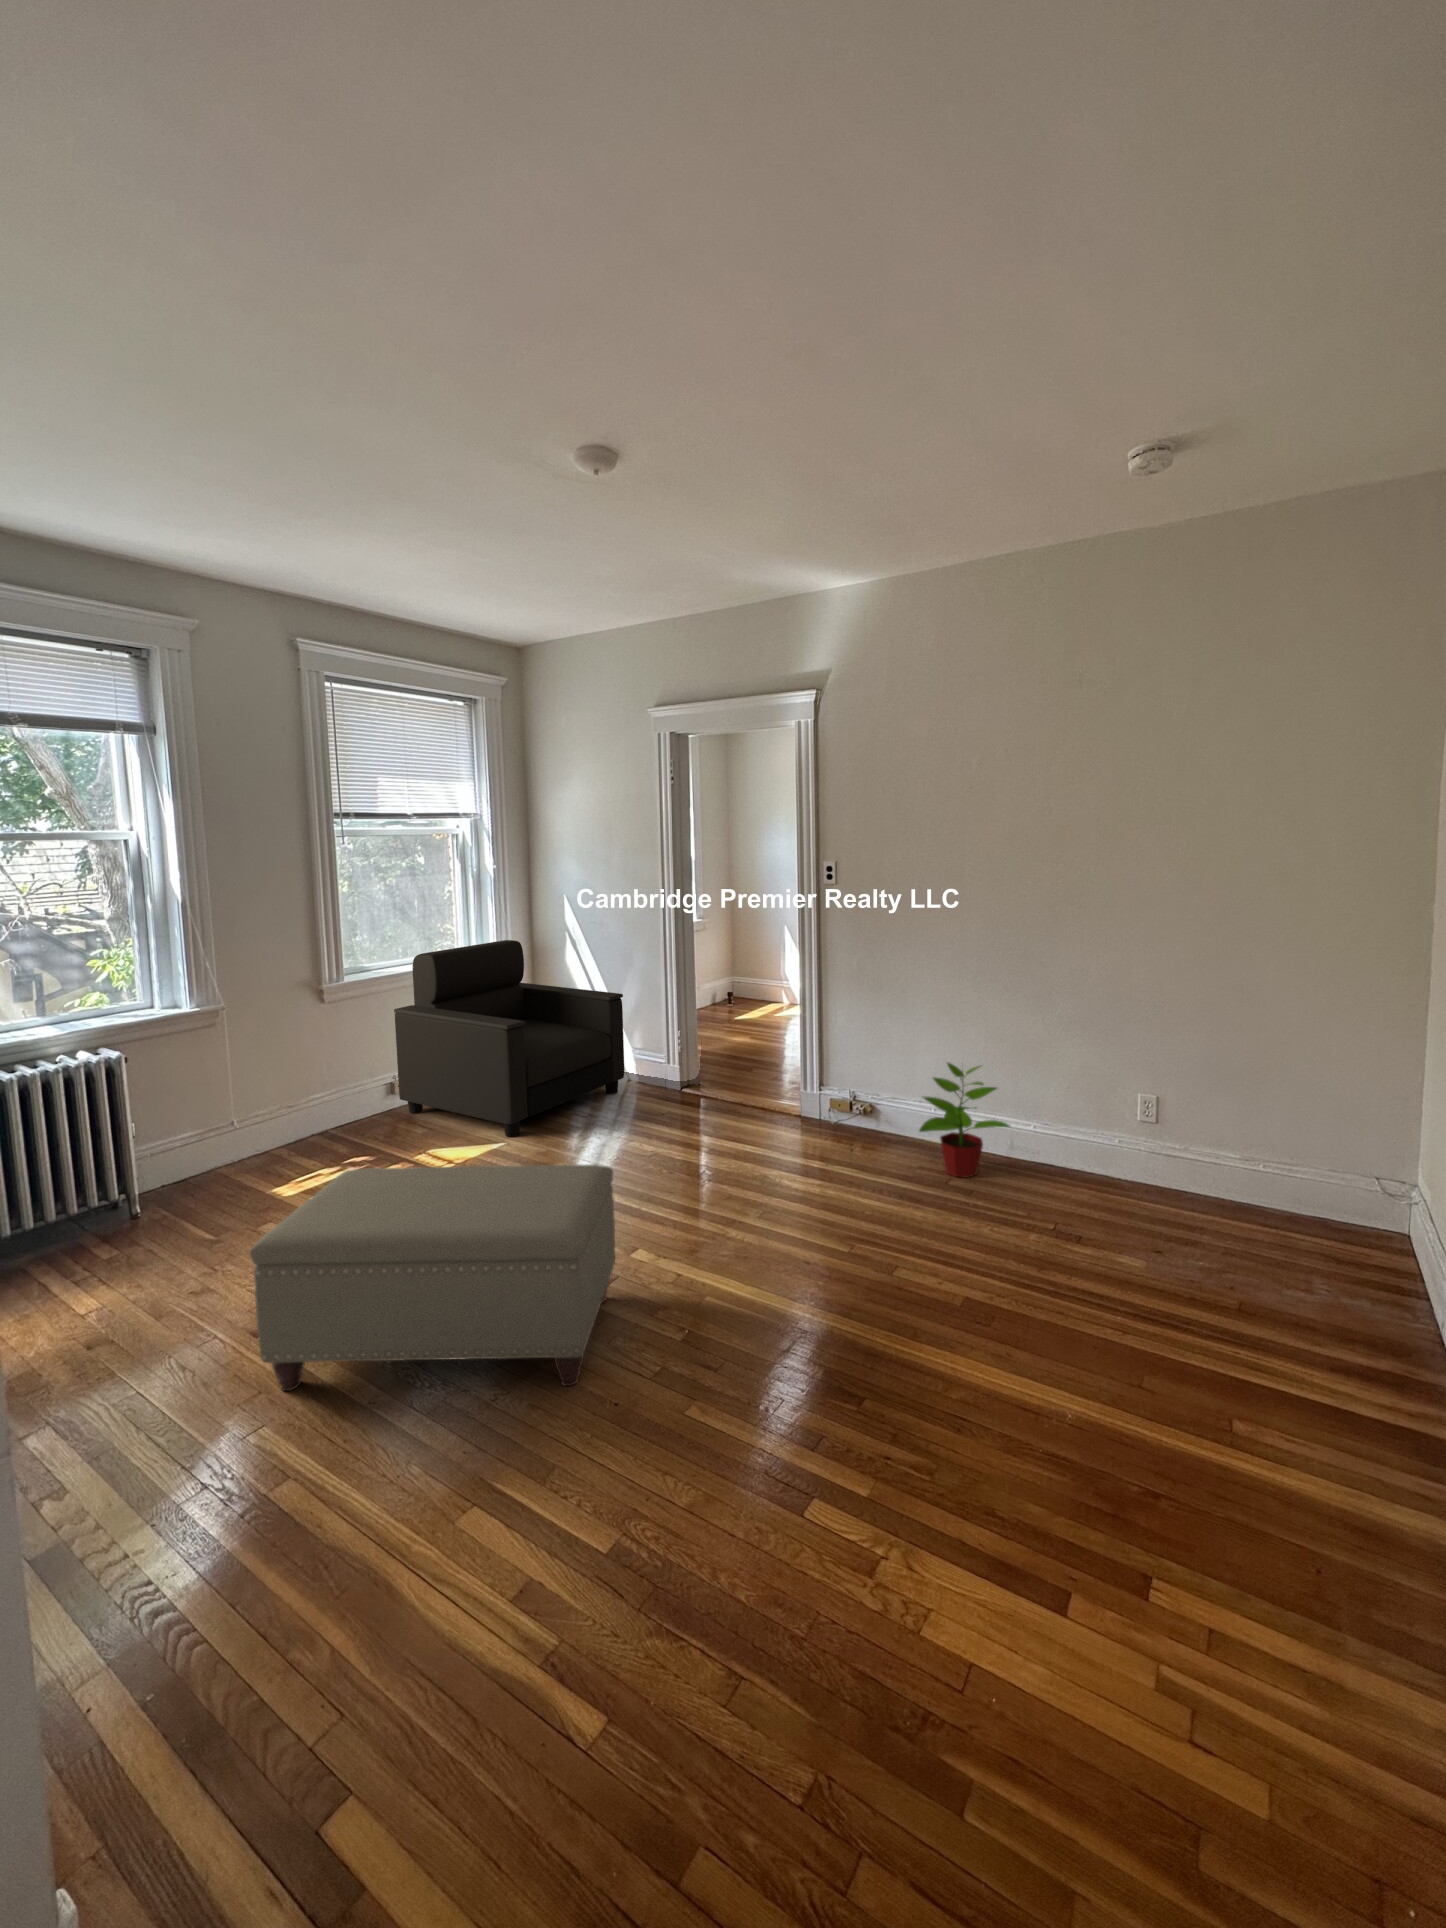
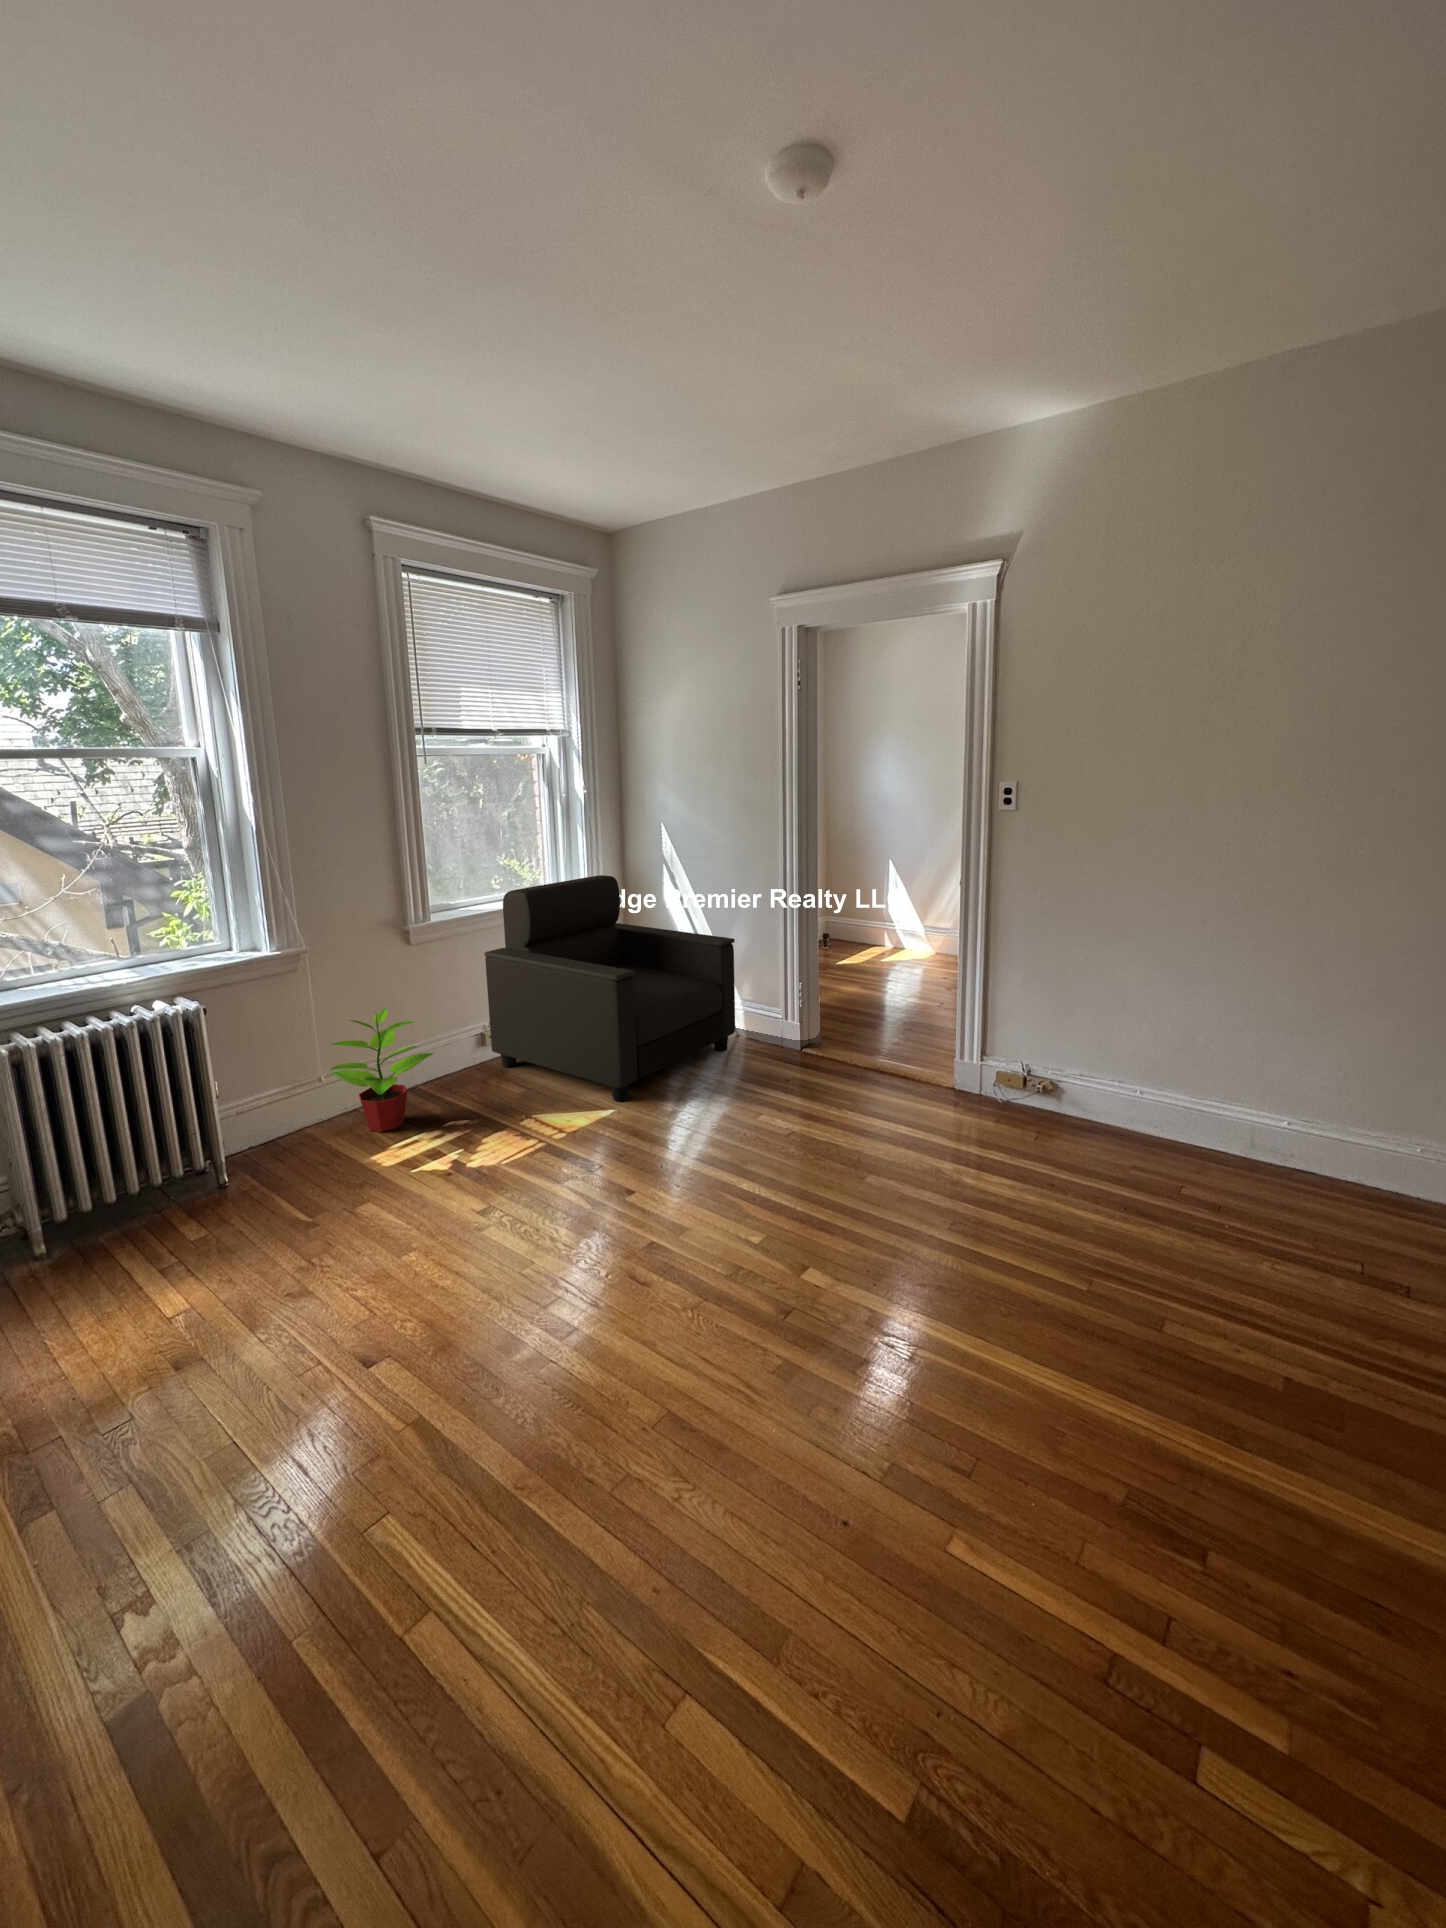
potted plant: present [919,1063,1009,1177] -> present [330,1009,433,1132]
ottoman: present [250,1165,615,1391] -> none [362,1166,799,1484]

